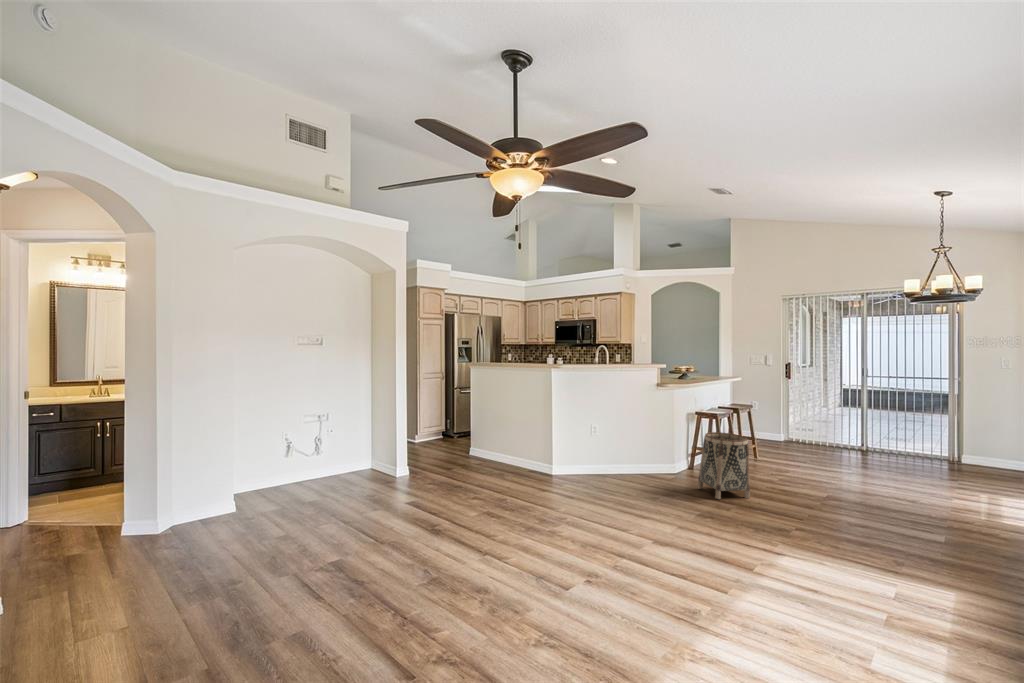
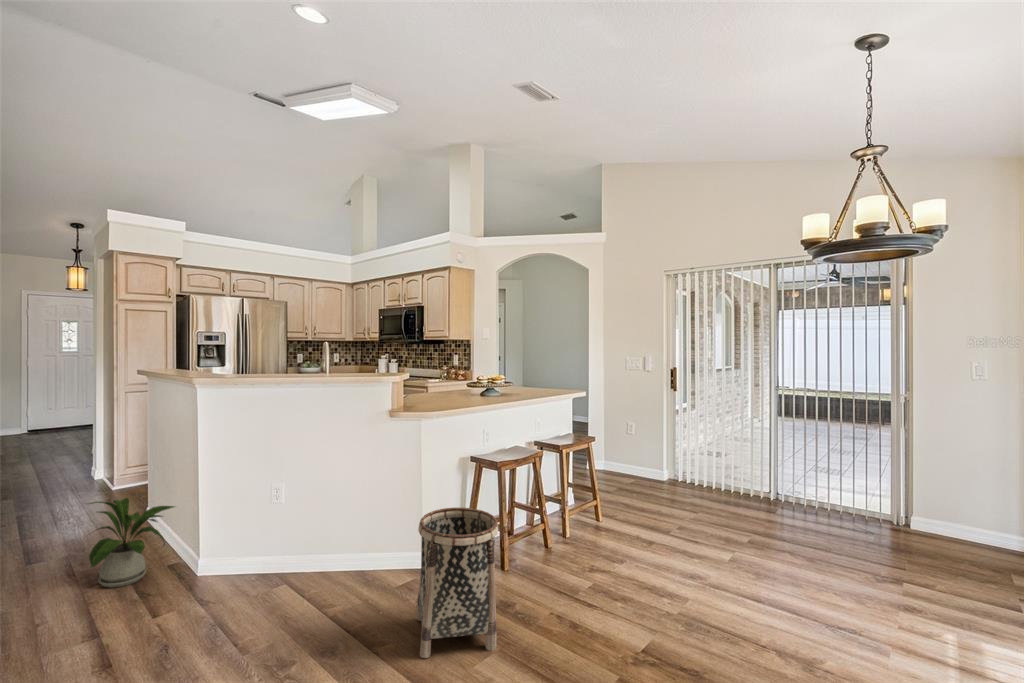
house plant: none [500,430,535,477] -> present [89,498,175,588]

